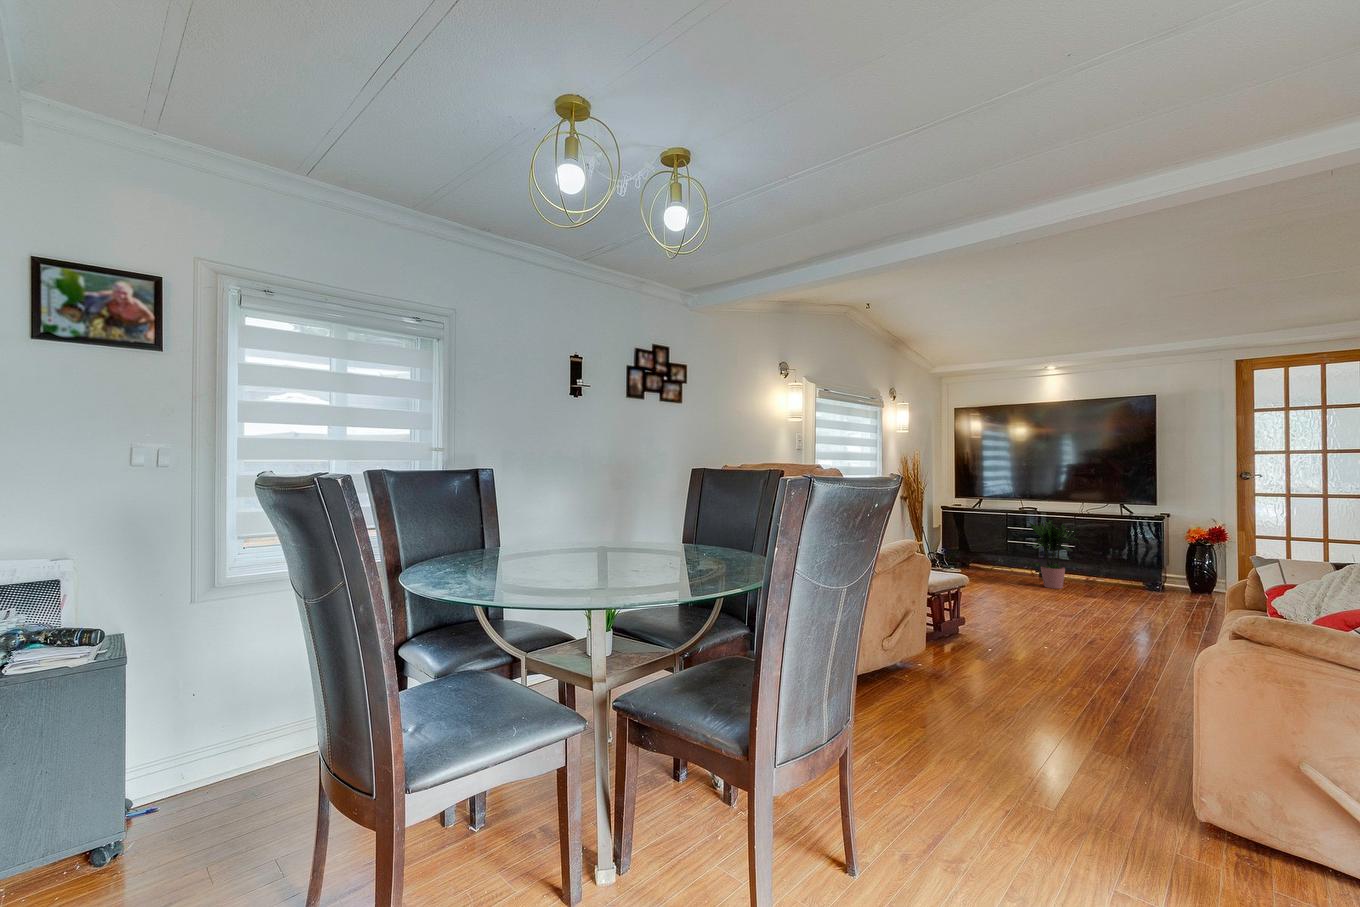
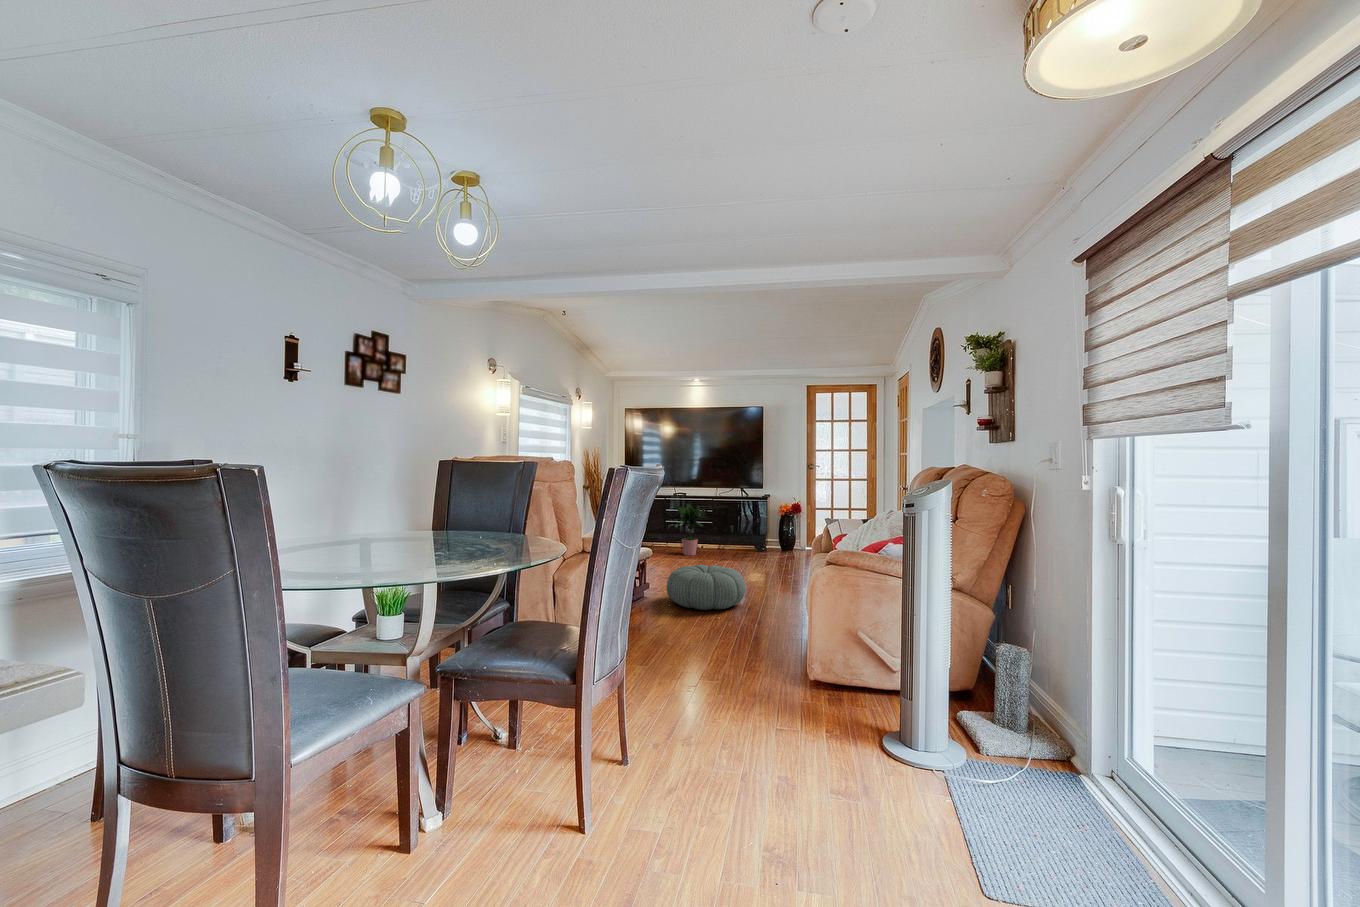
pouf: none [999,601,1129,667] -> present [667,565,745,610]

